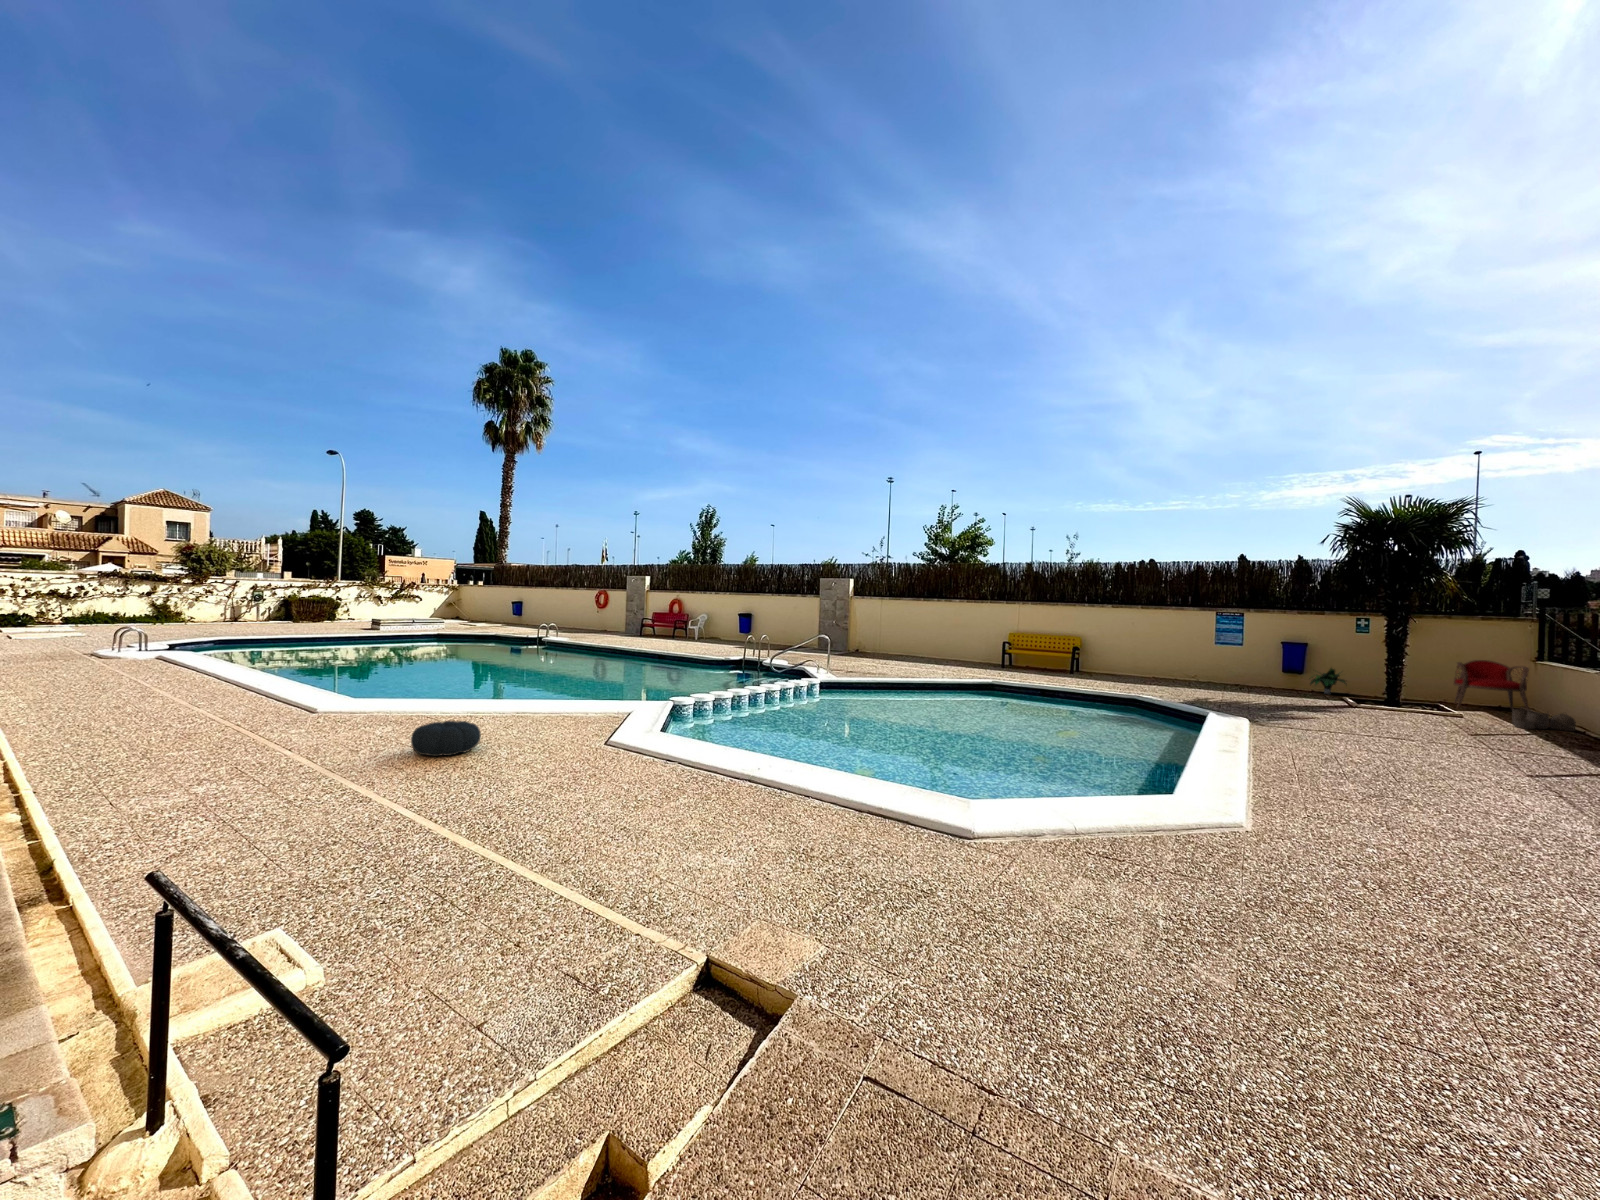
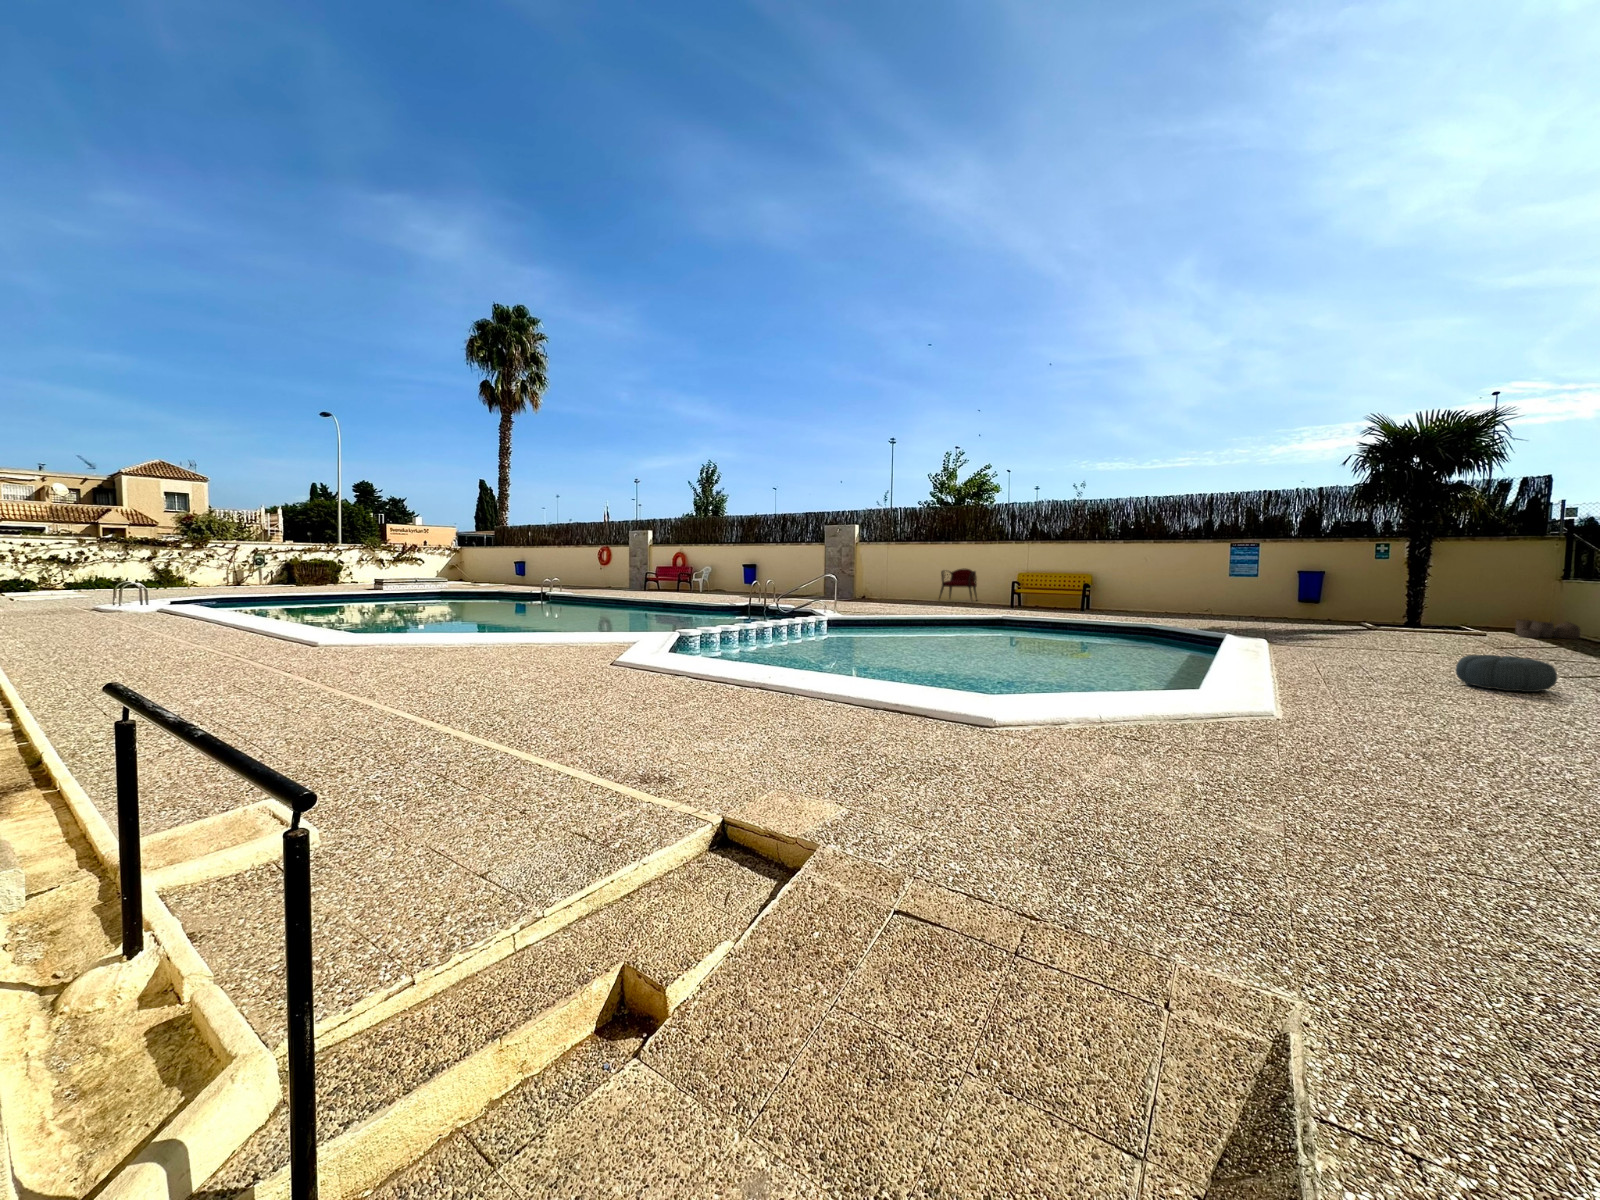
armchair: present [1454,660,1529,710] -> present [939,568,977,601]
potted plant: present [1310,668,1347,694] -> none [1309,590,1349,617]
pouf: present [411,721,481,756] -> present [1455,655,1557,692]

